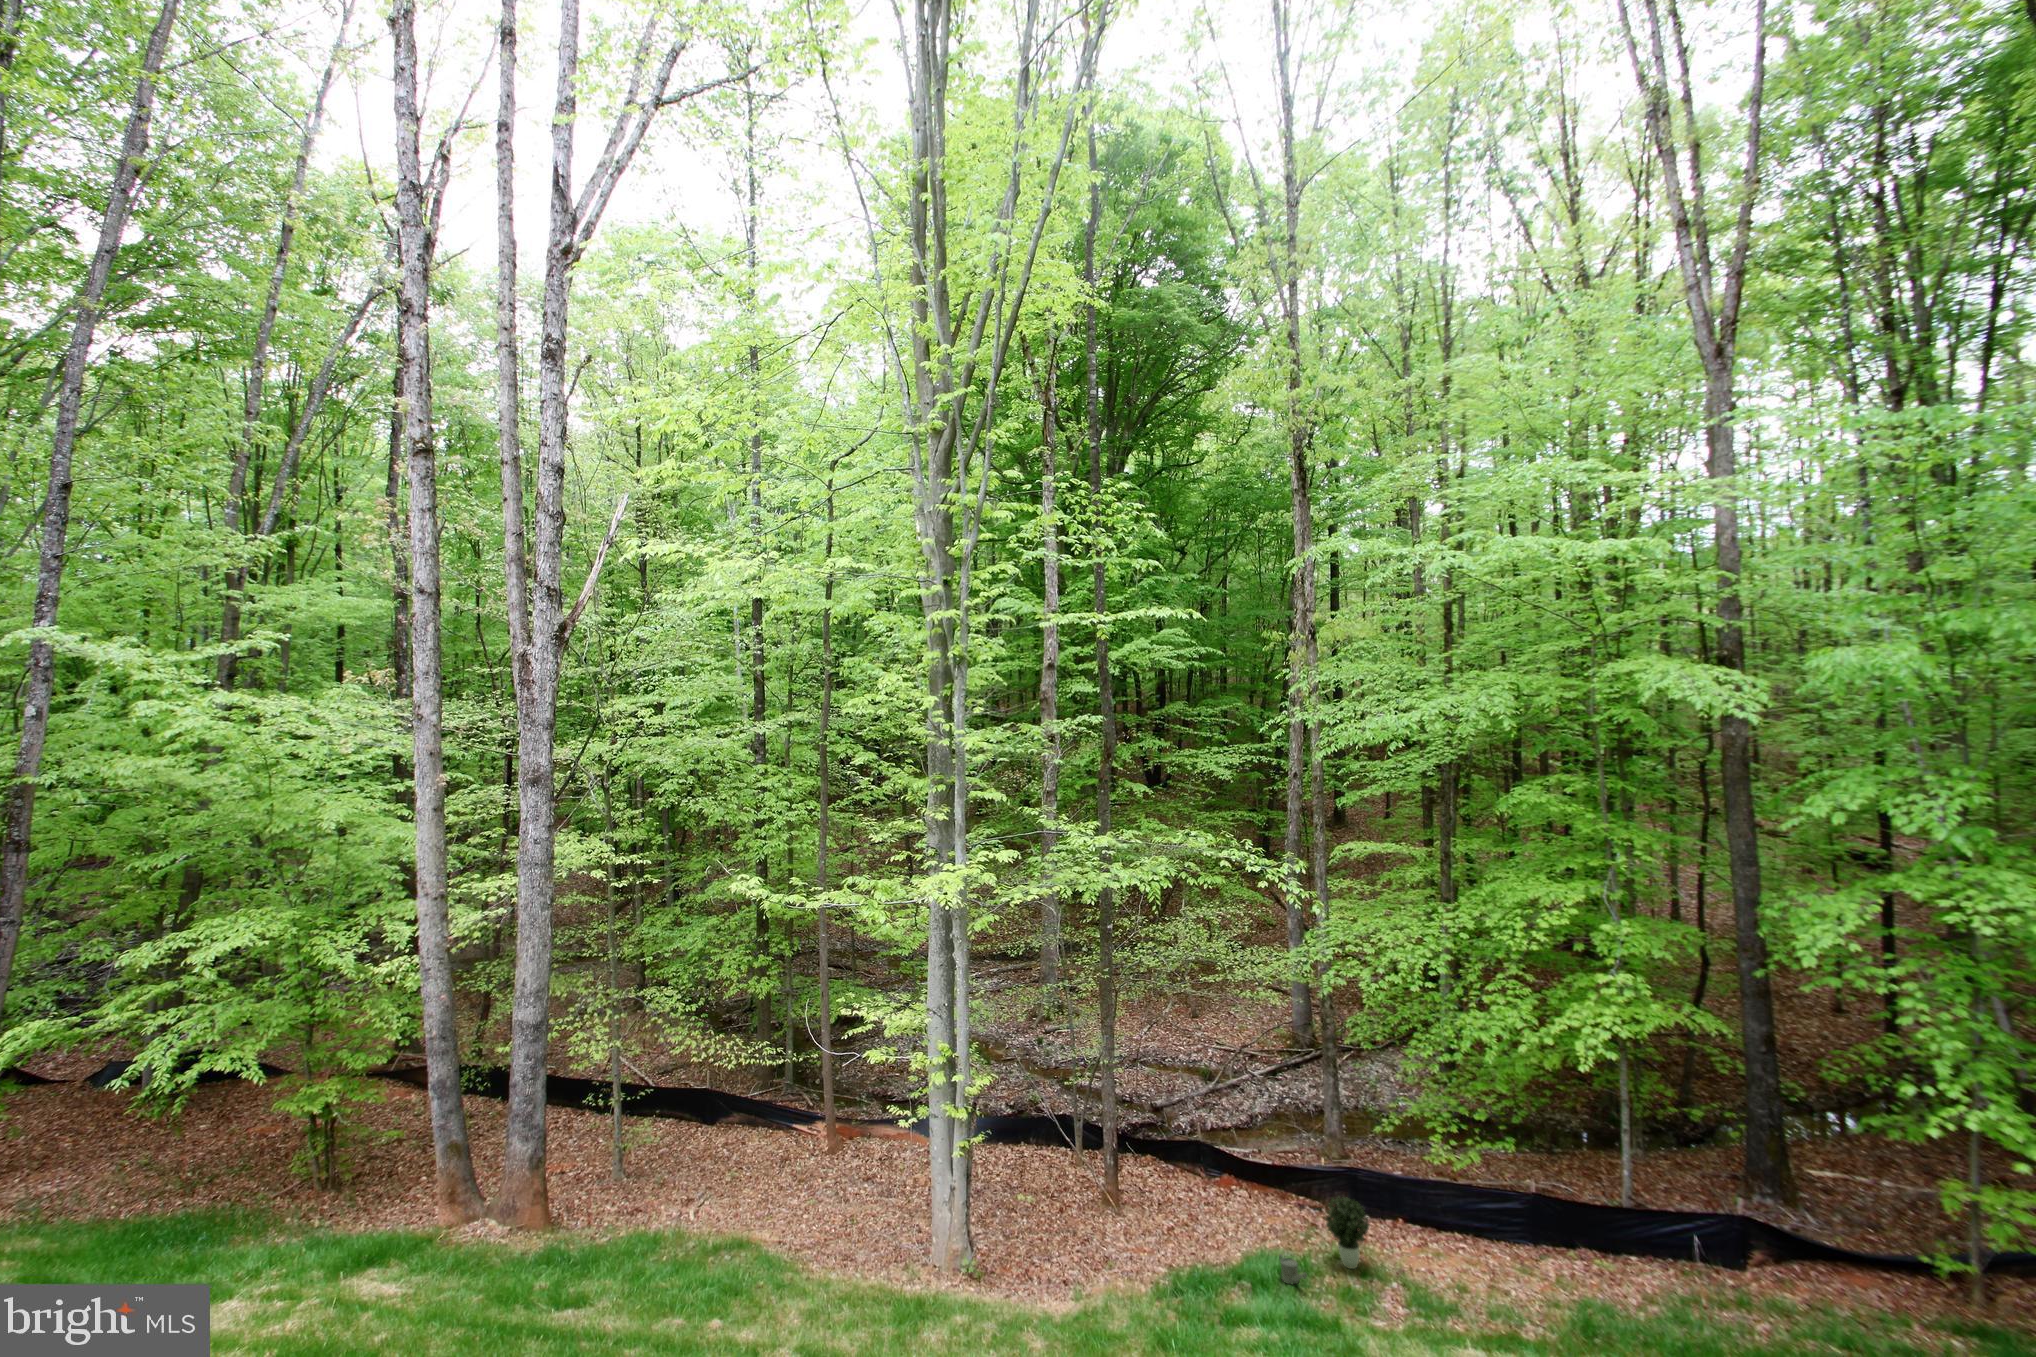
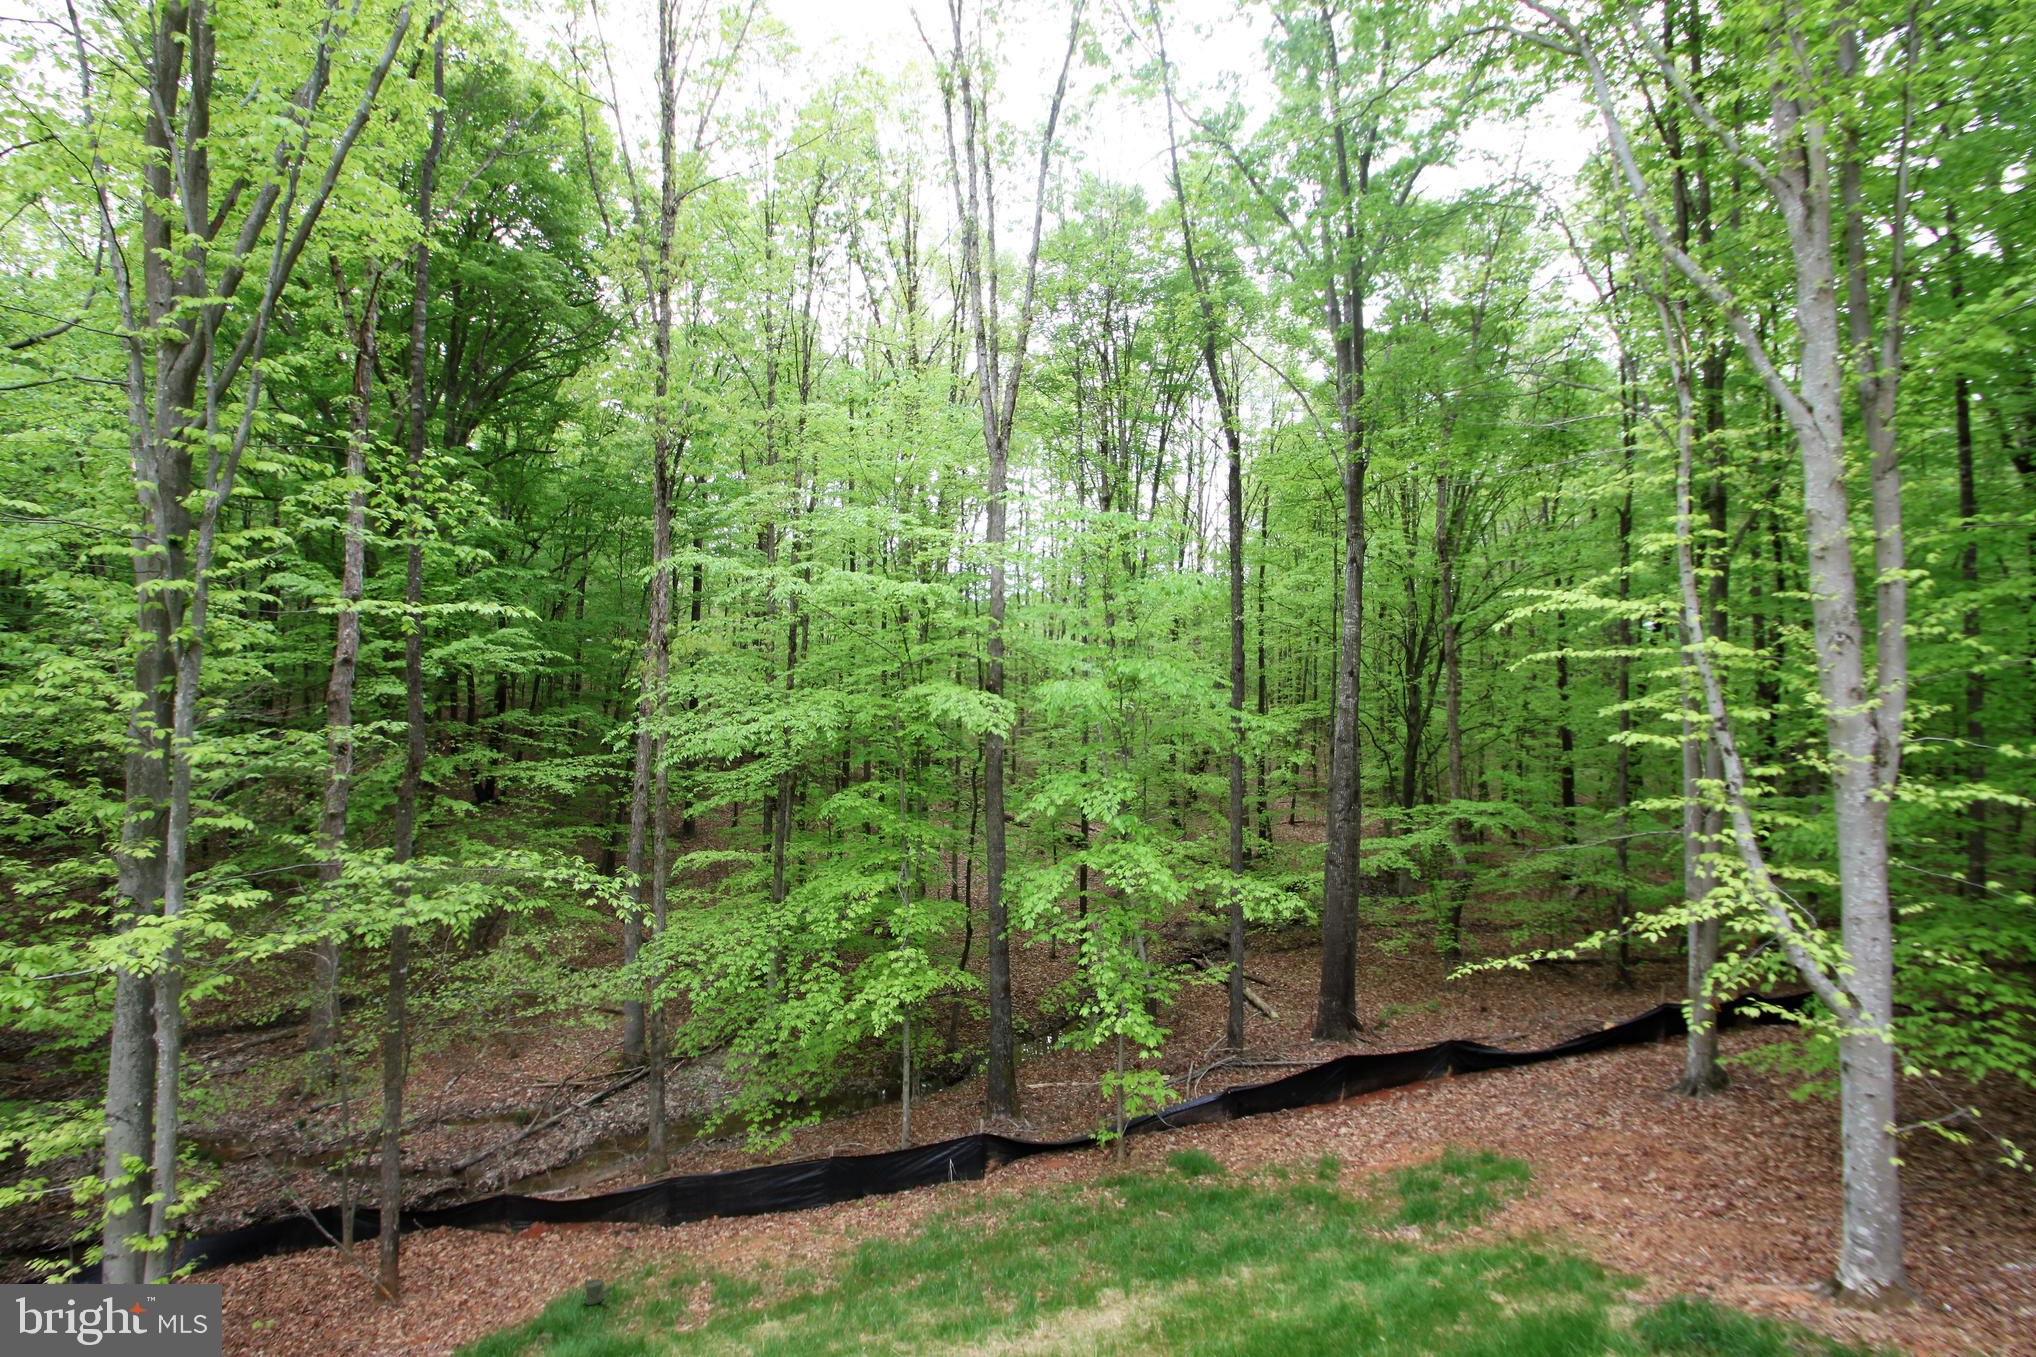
potted plant: present [1324,1197,1370,1269] -> none [635,1201,682,1270]

